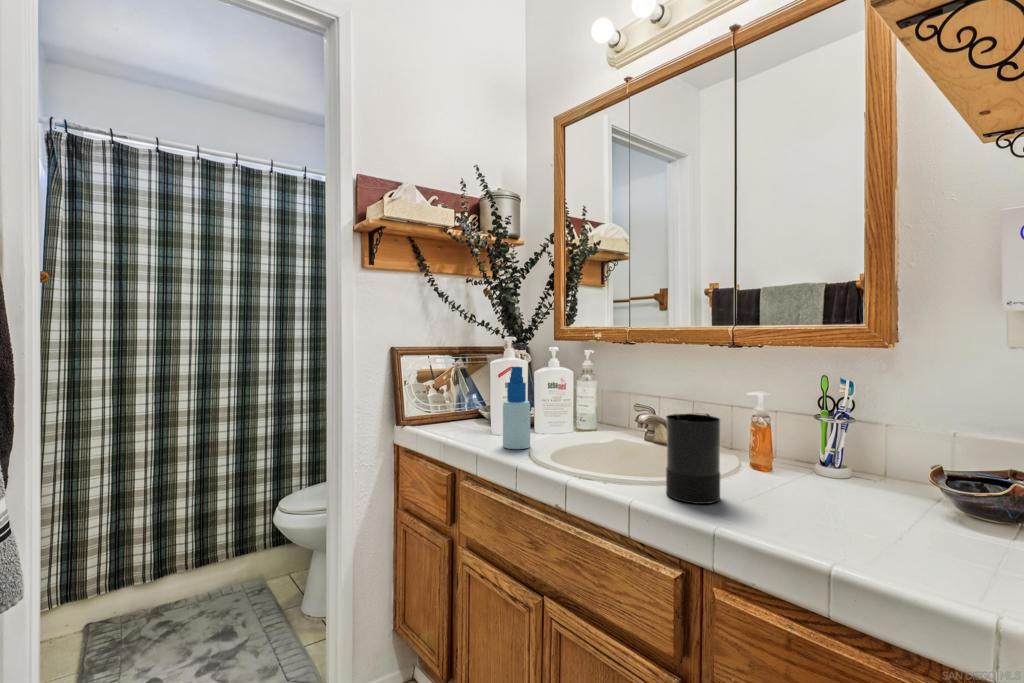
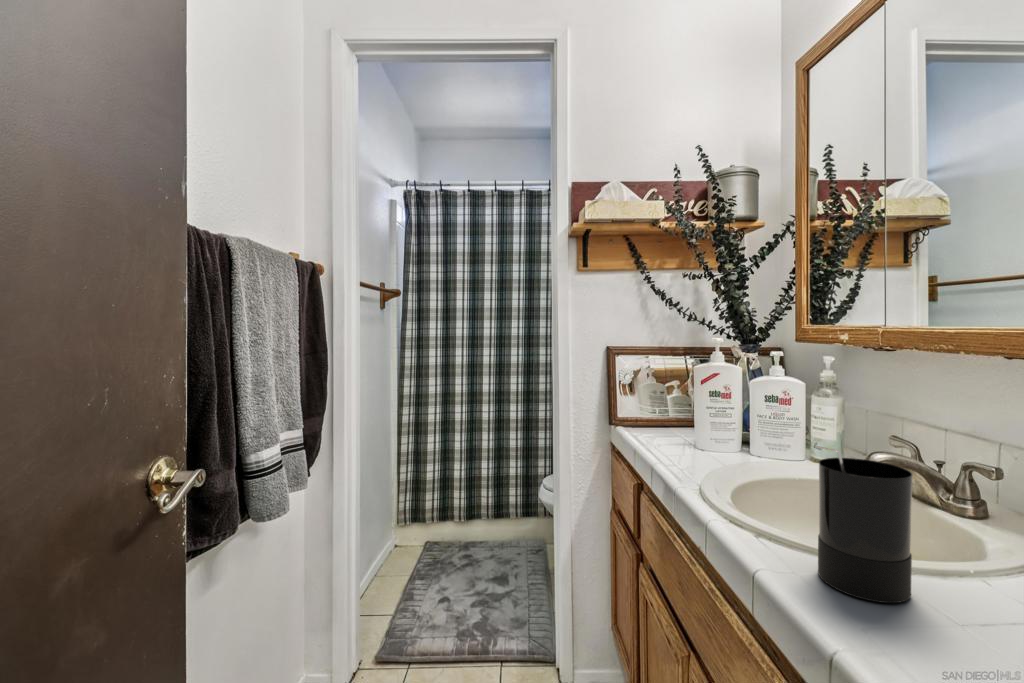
spray bottle: present [503,367,530,449] -> none [684,374,718,470]

